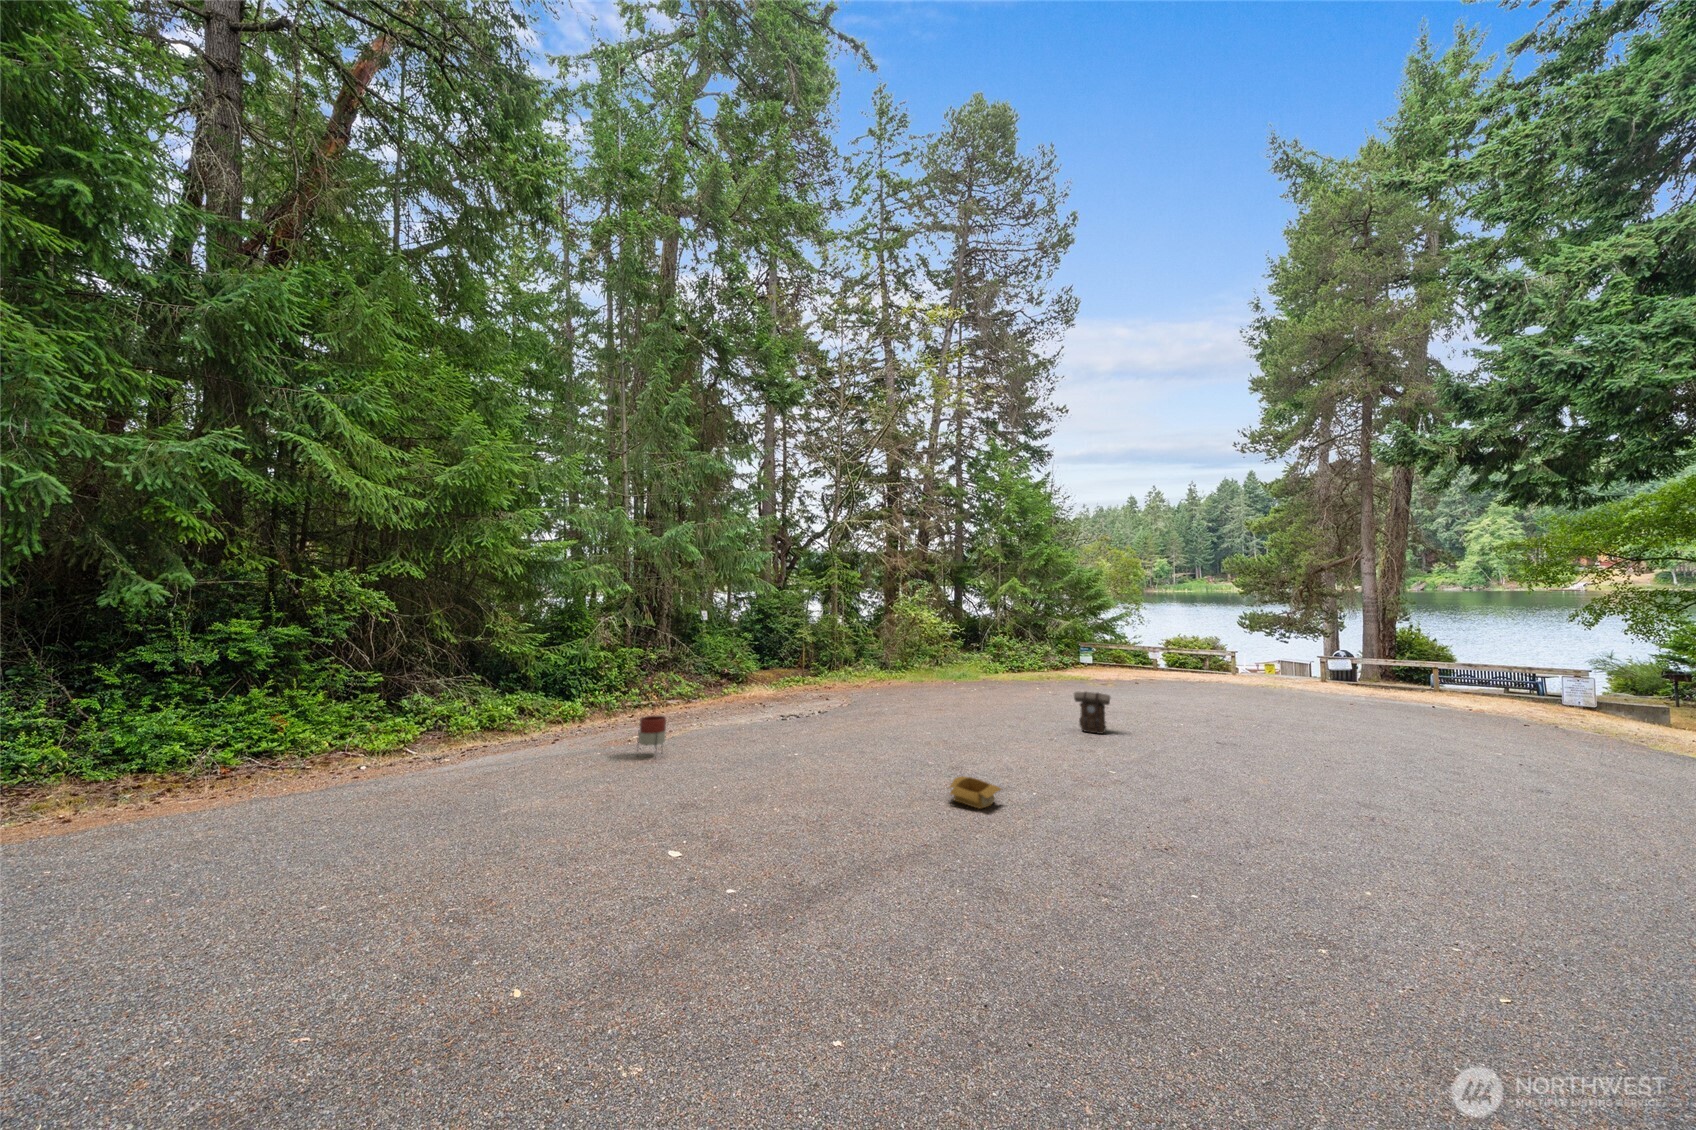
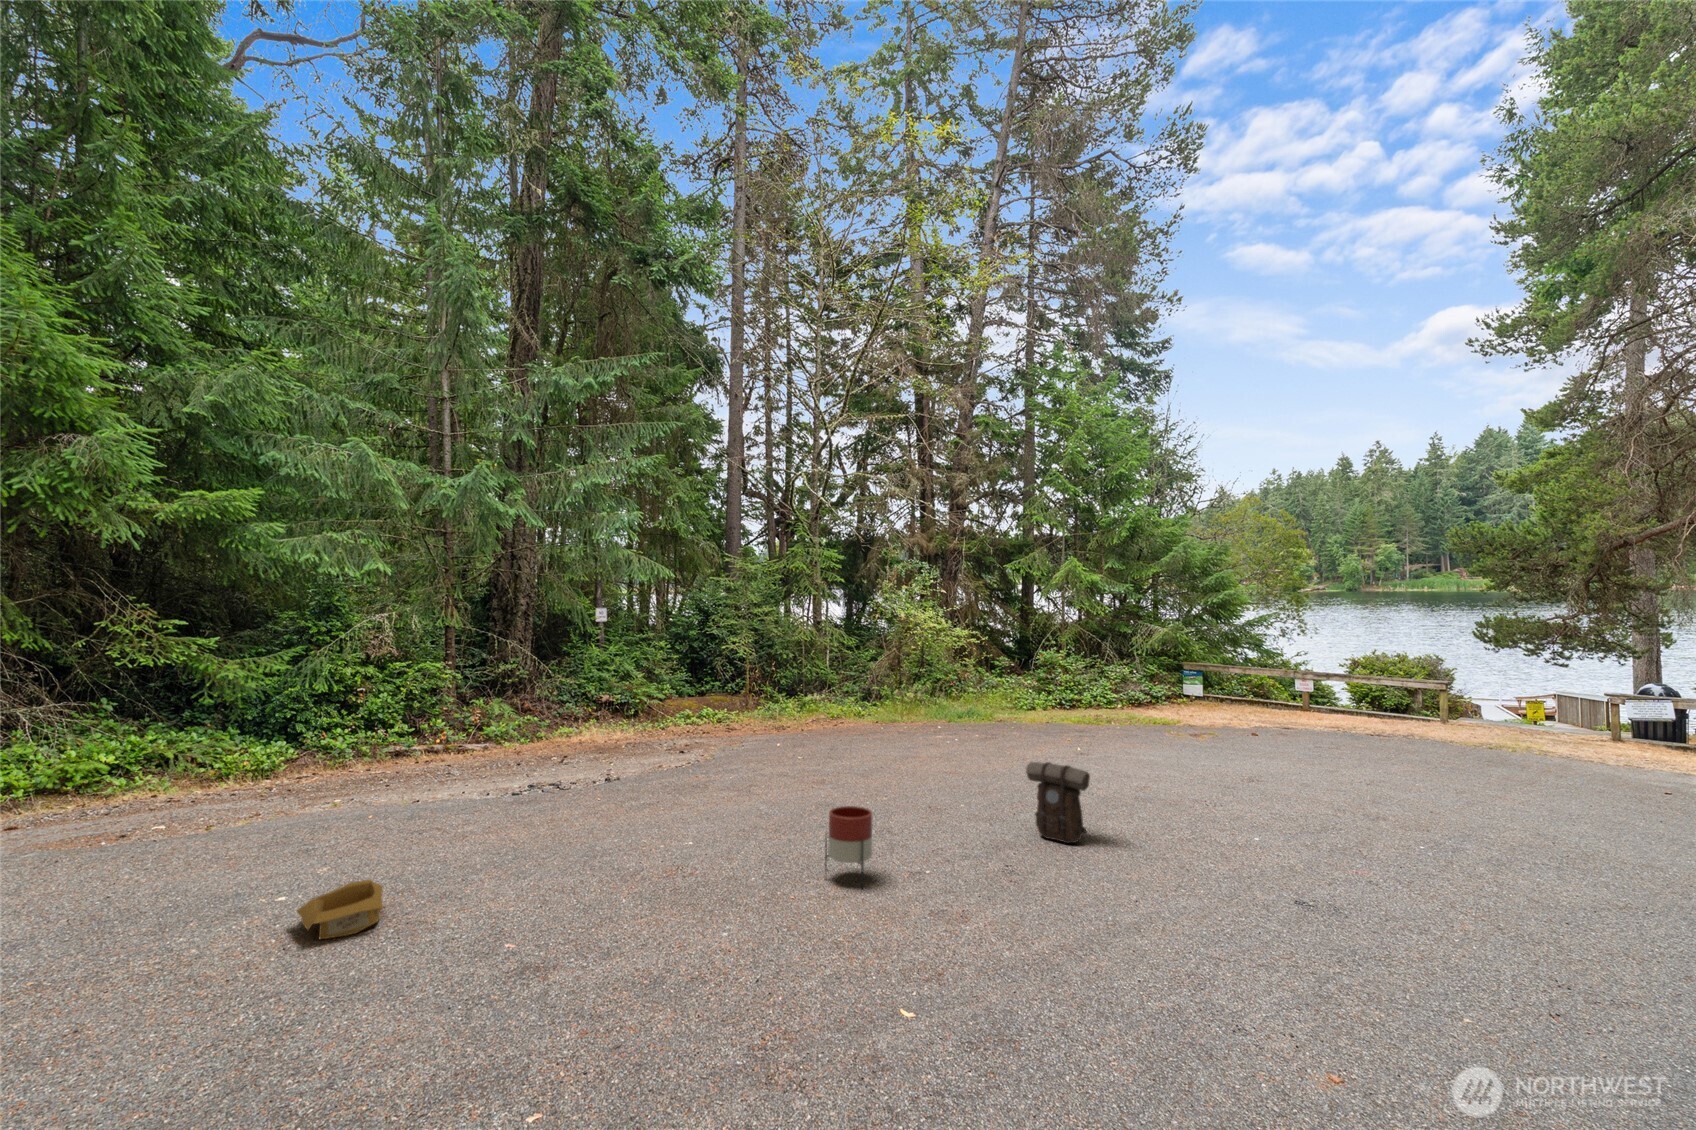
planter: present [638,716,666,747] -> present [825,806,872,888]
cardboard box: present [949,776,1002,809] -> present [297,880,385,939]

